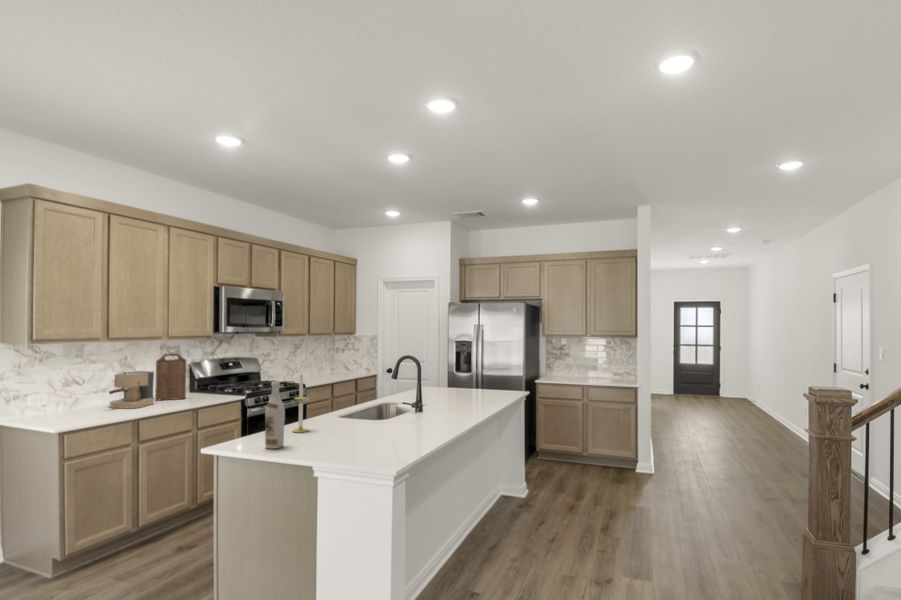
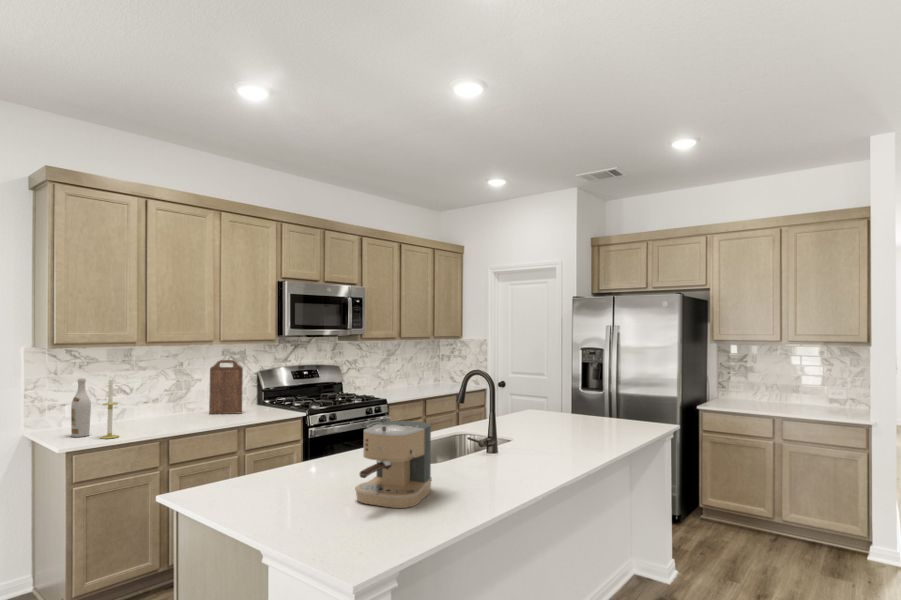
coffee maker: present [109,371,154,408] -> present [355,421,432,508]
candle: present [292,372,308,432] -> present [101,377,119,439]
wine bottle: present [265,382,285,449] -> present [71,378,91,437]

